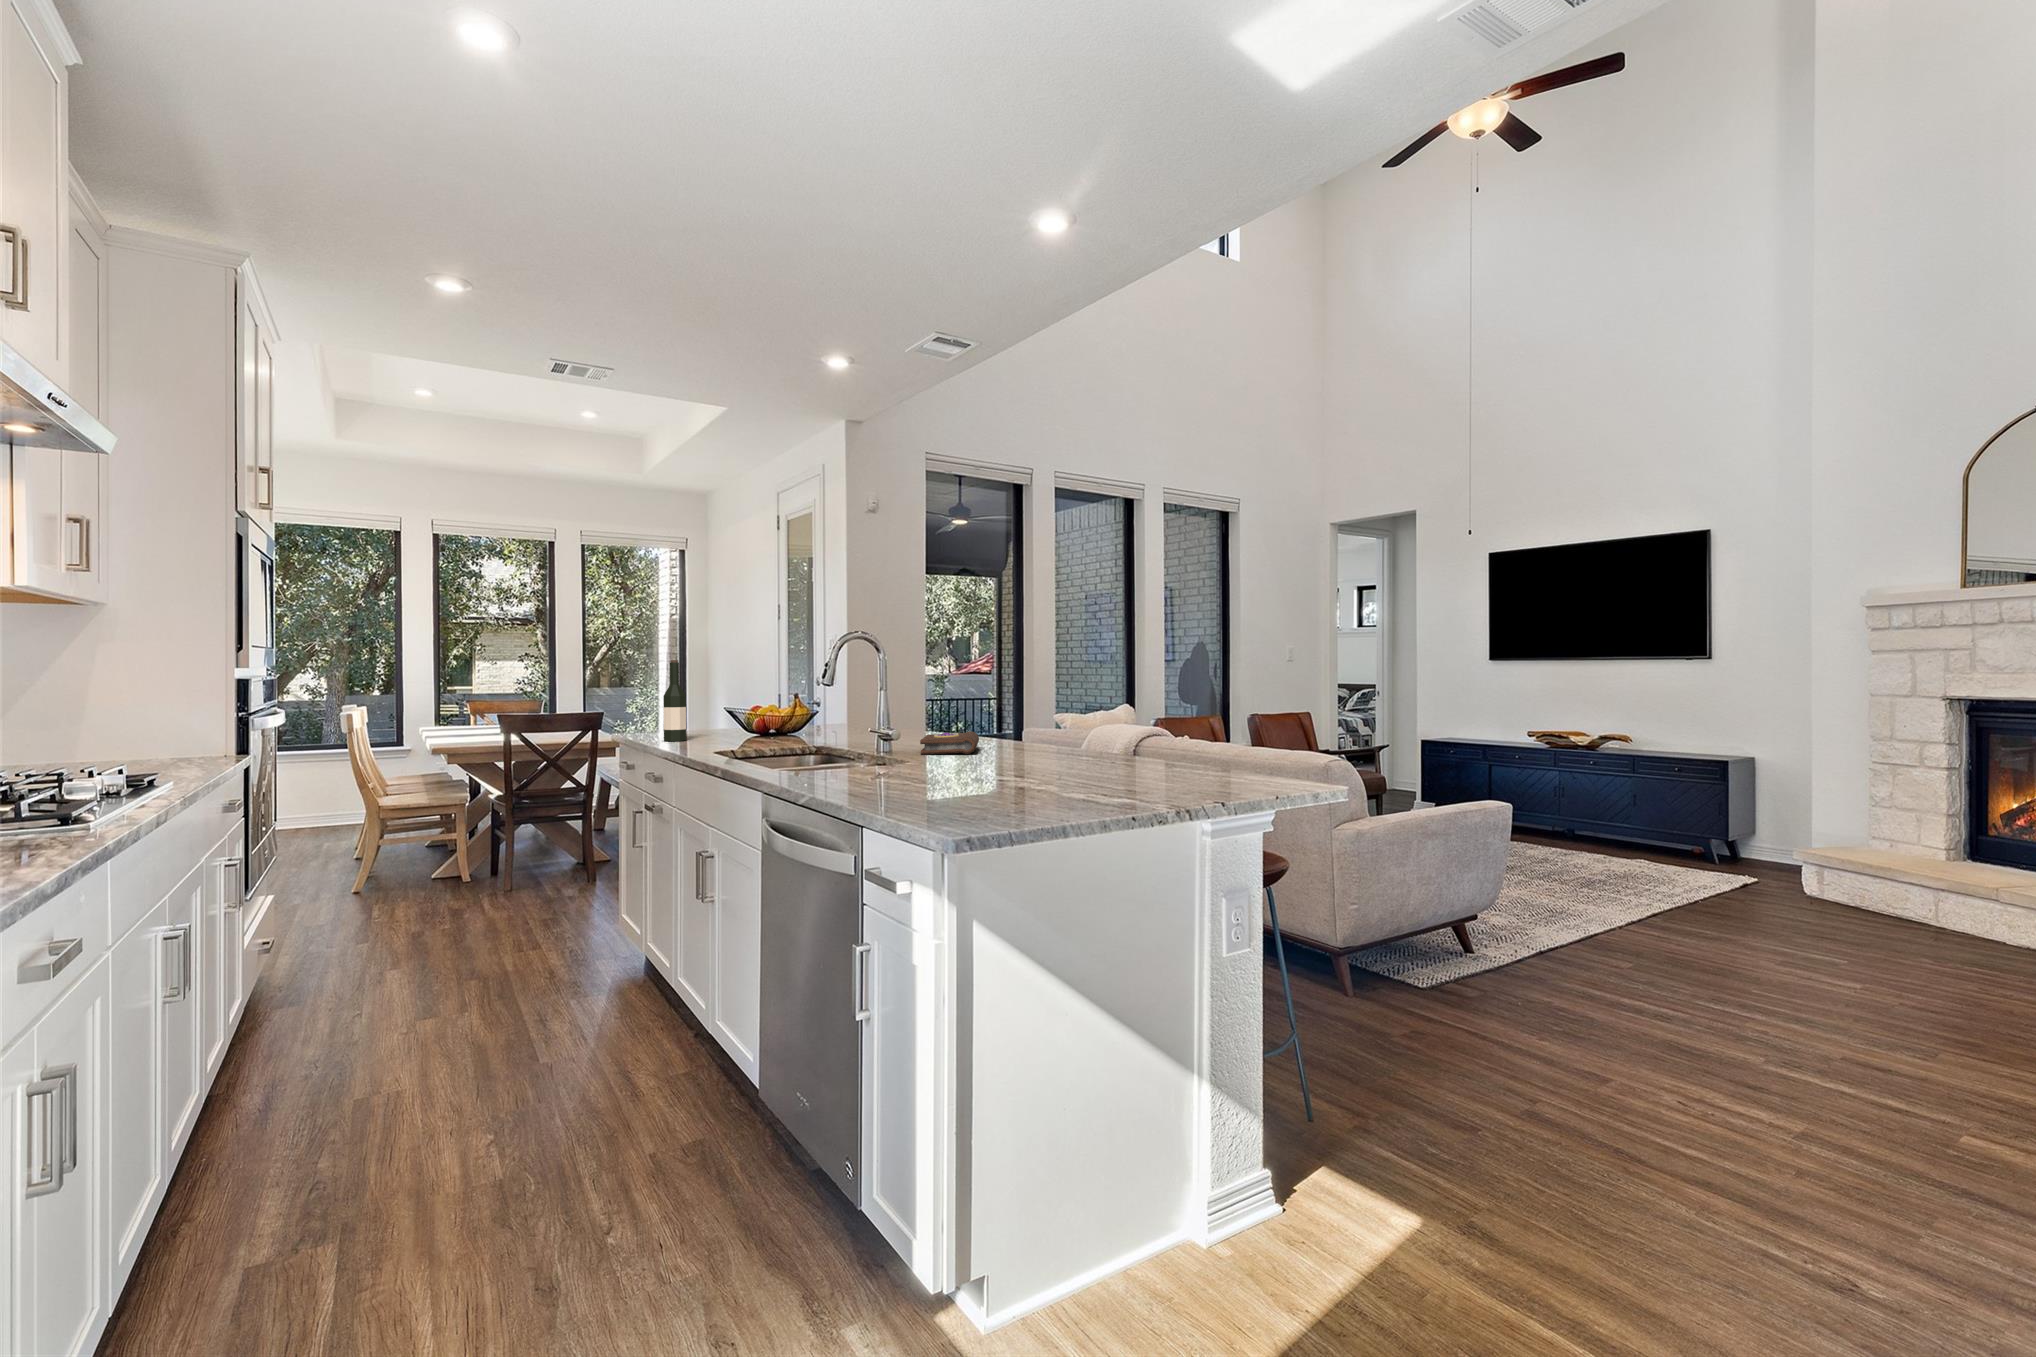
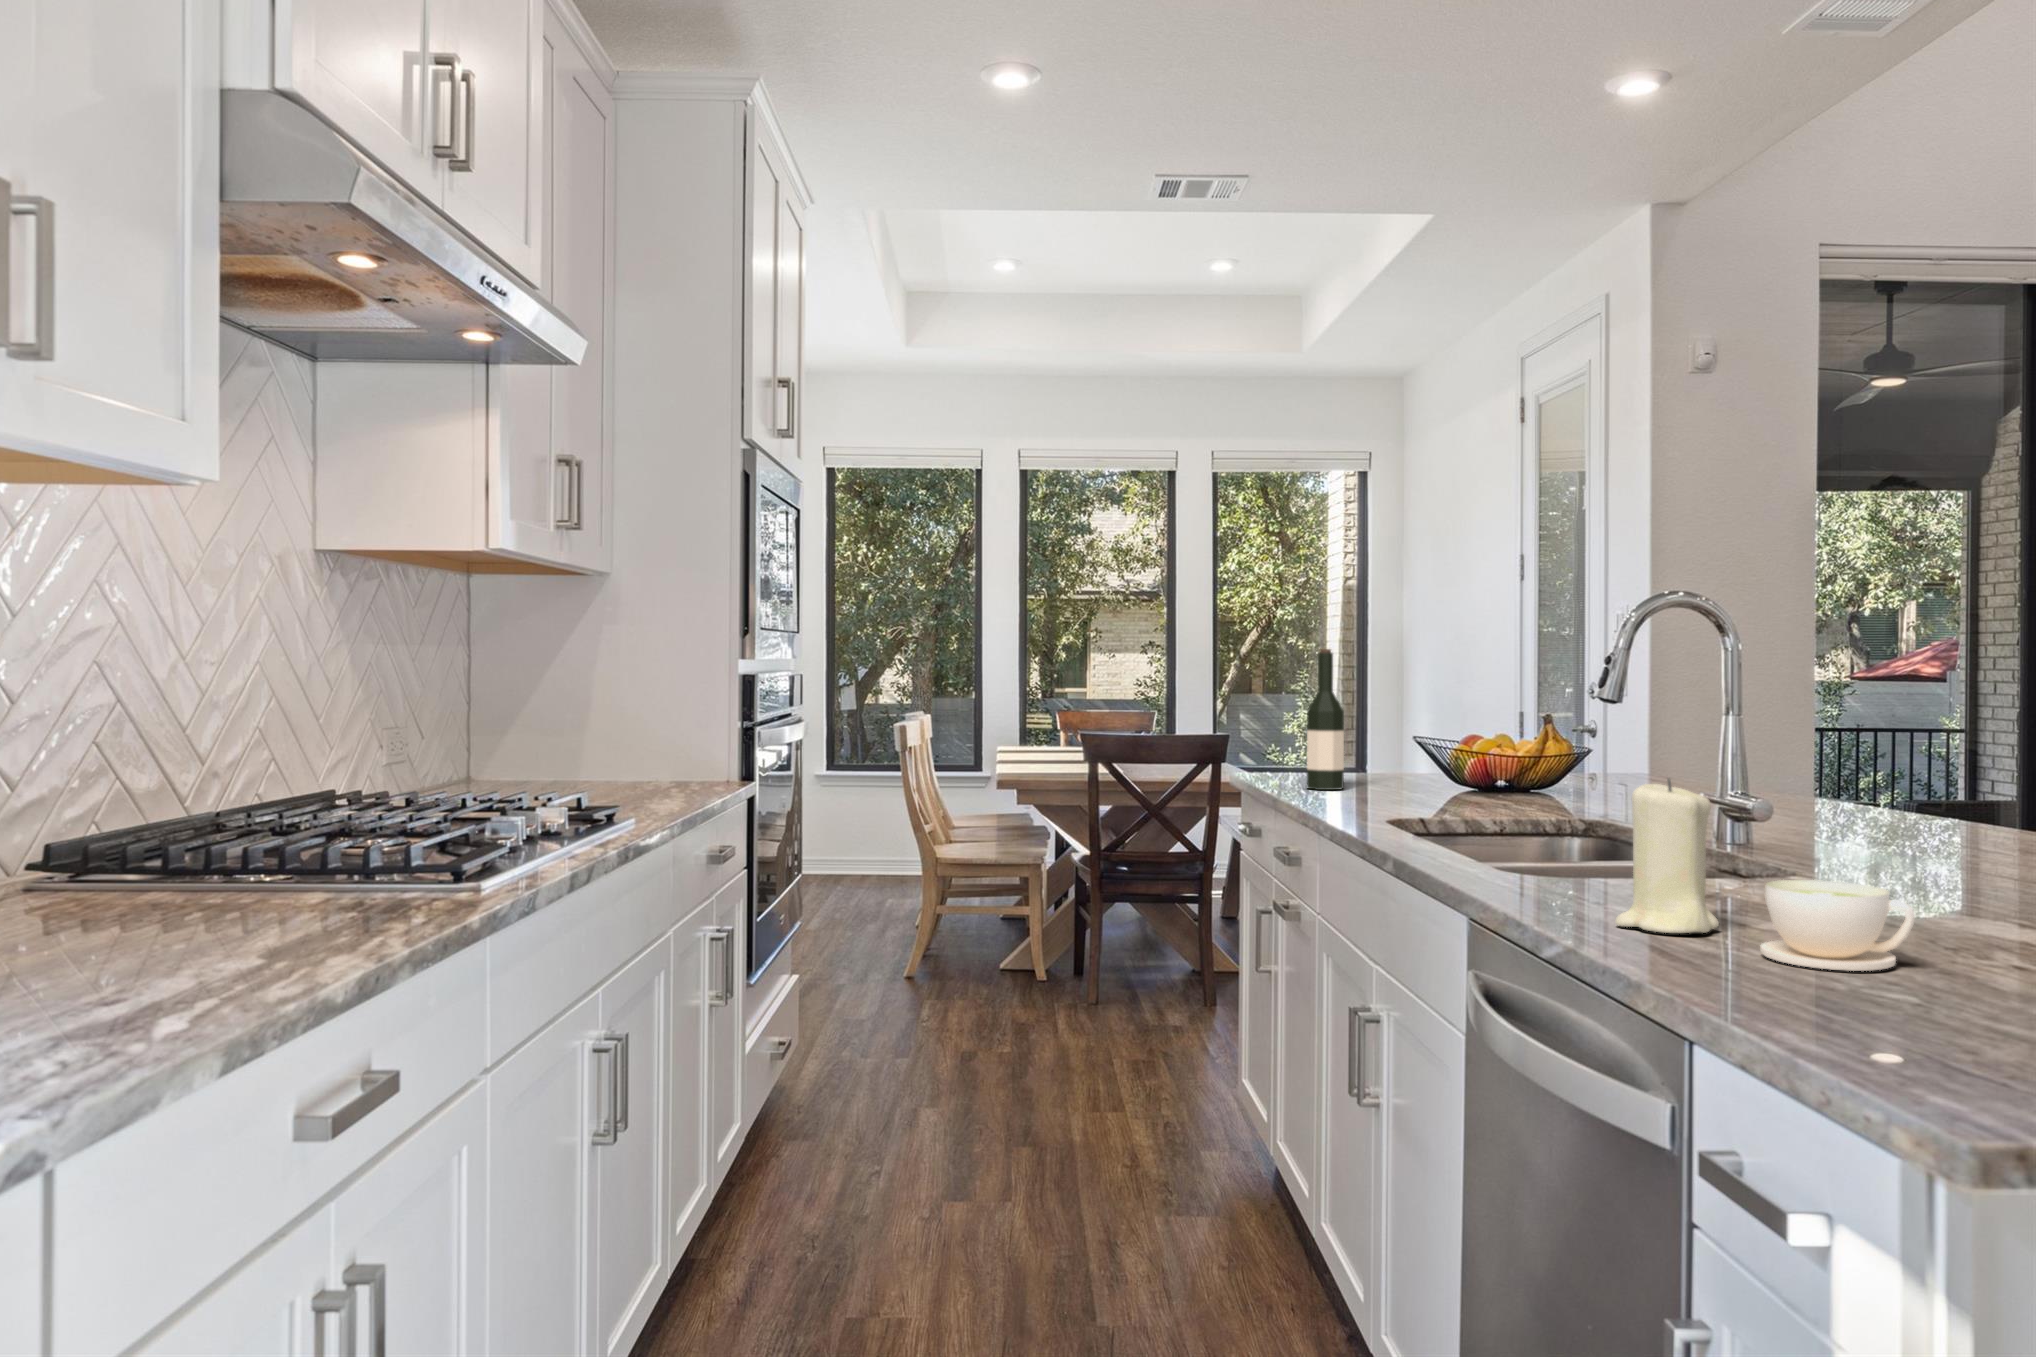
candle: none [832,720,874,788] -> present [1615,778,1719,933]
book: present [920,731,979,755] -> none [1818,805,1963,859]
coffee cup: none [889,760,945,795] -> present [1760,880,1915,971]

